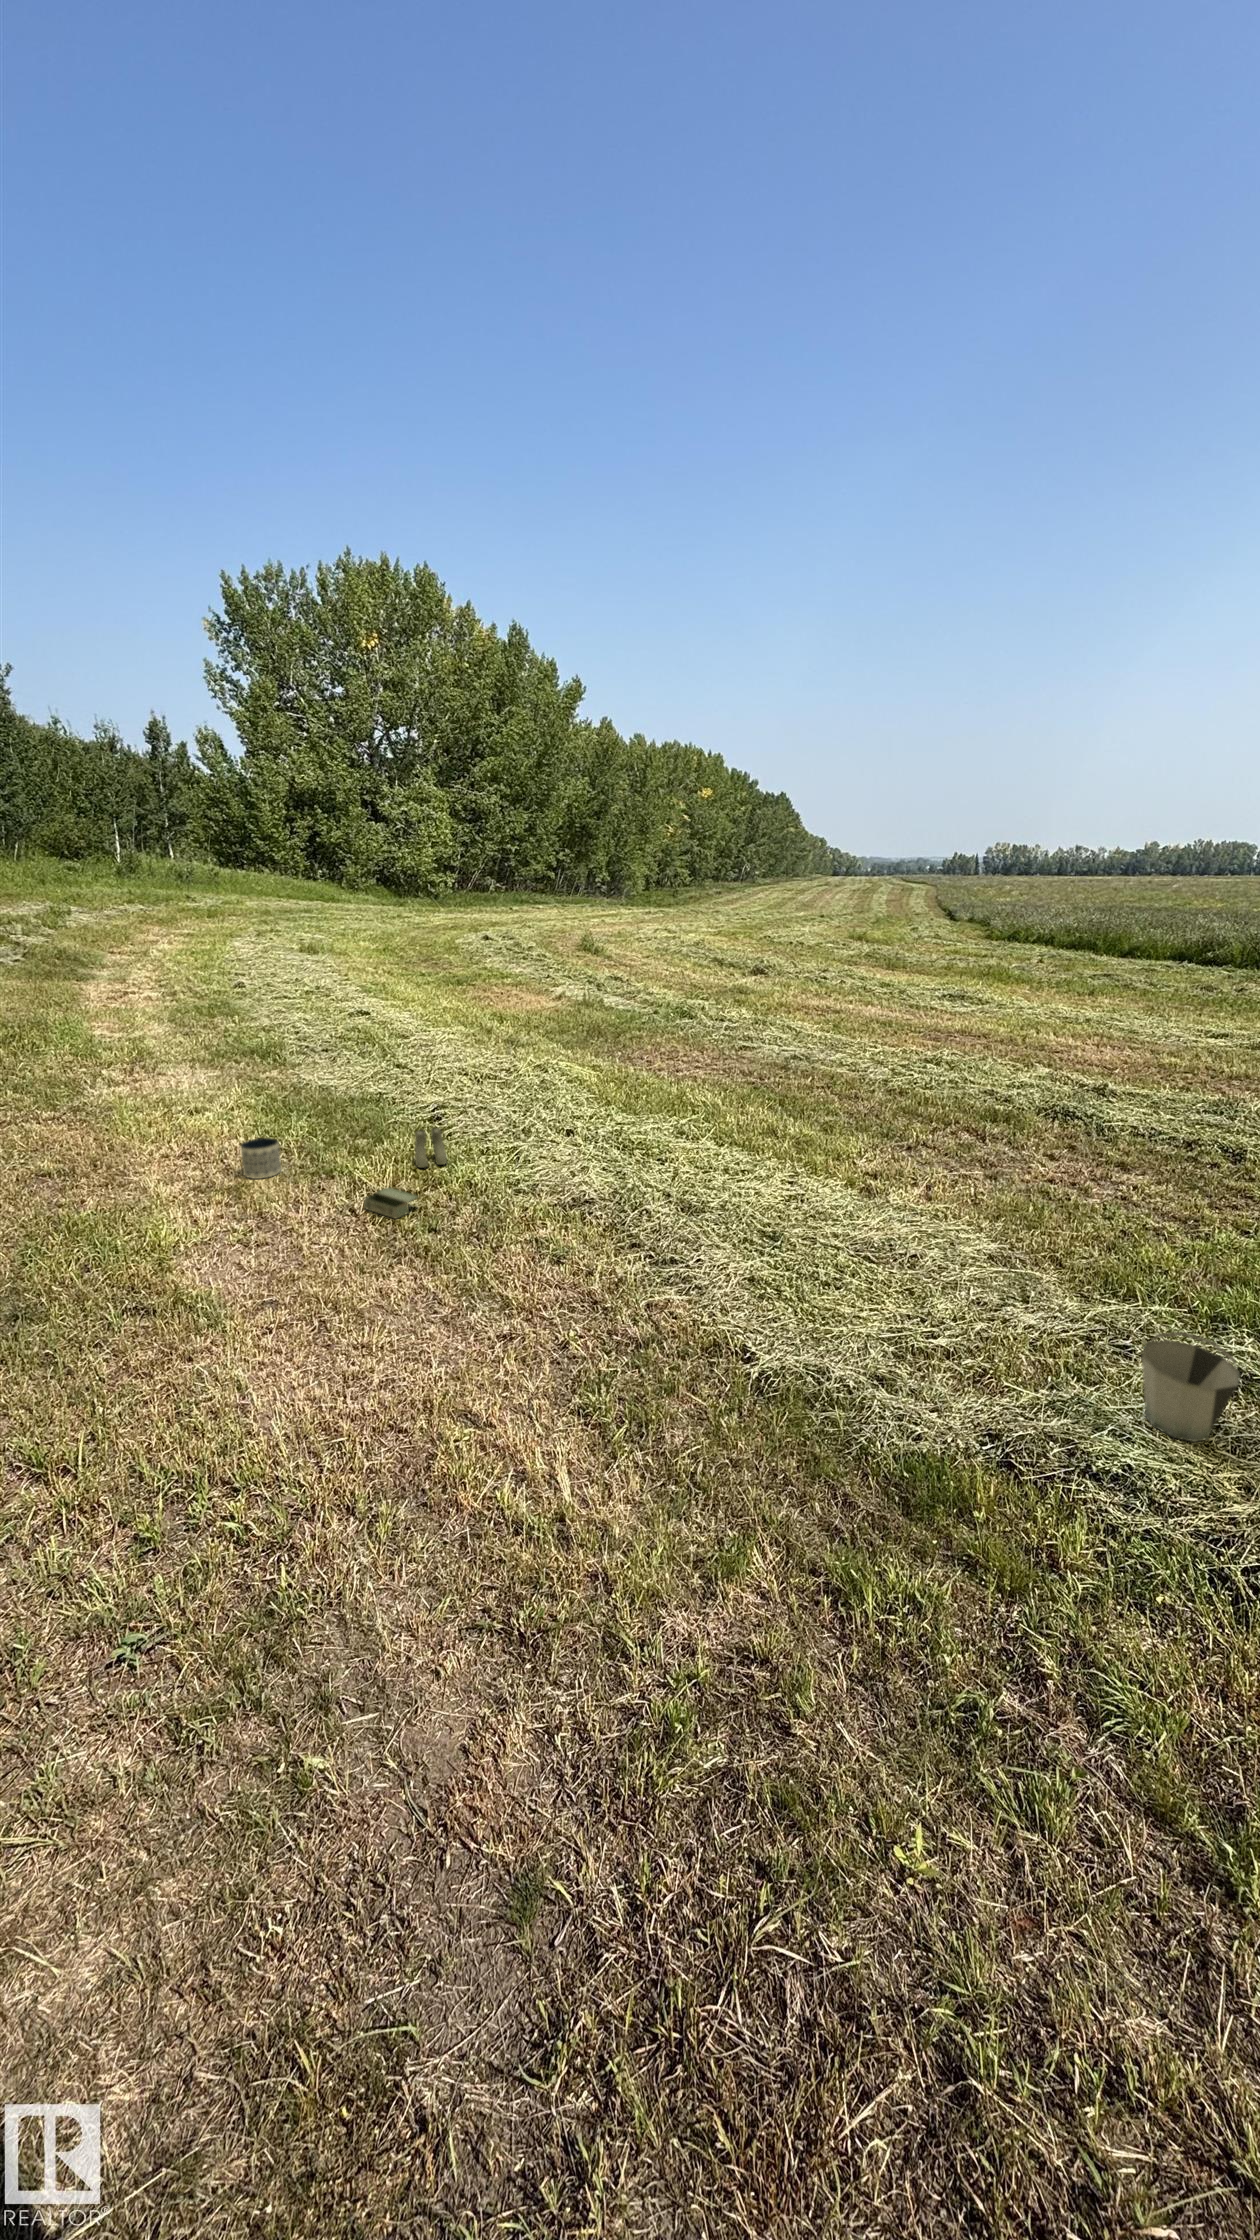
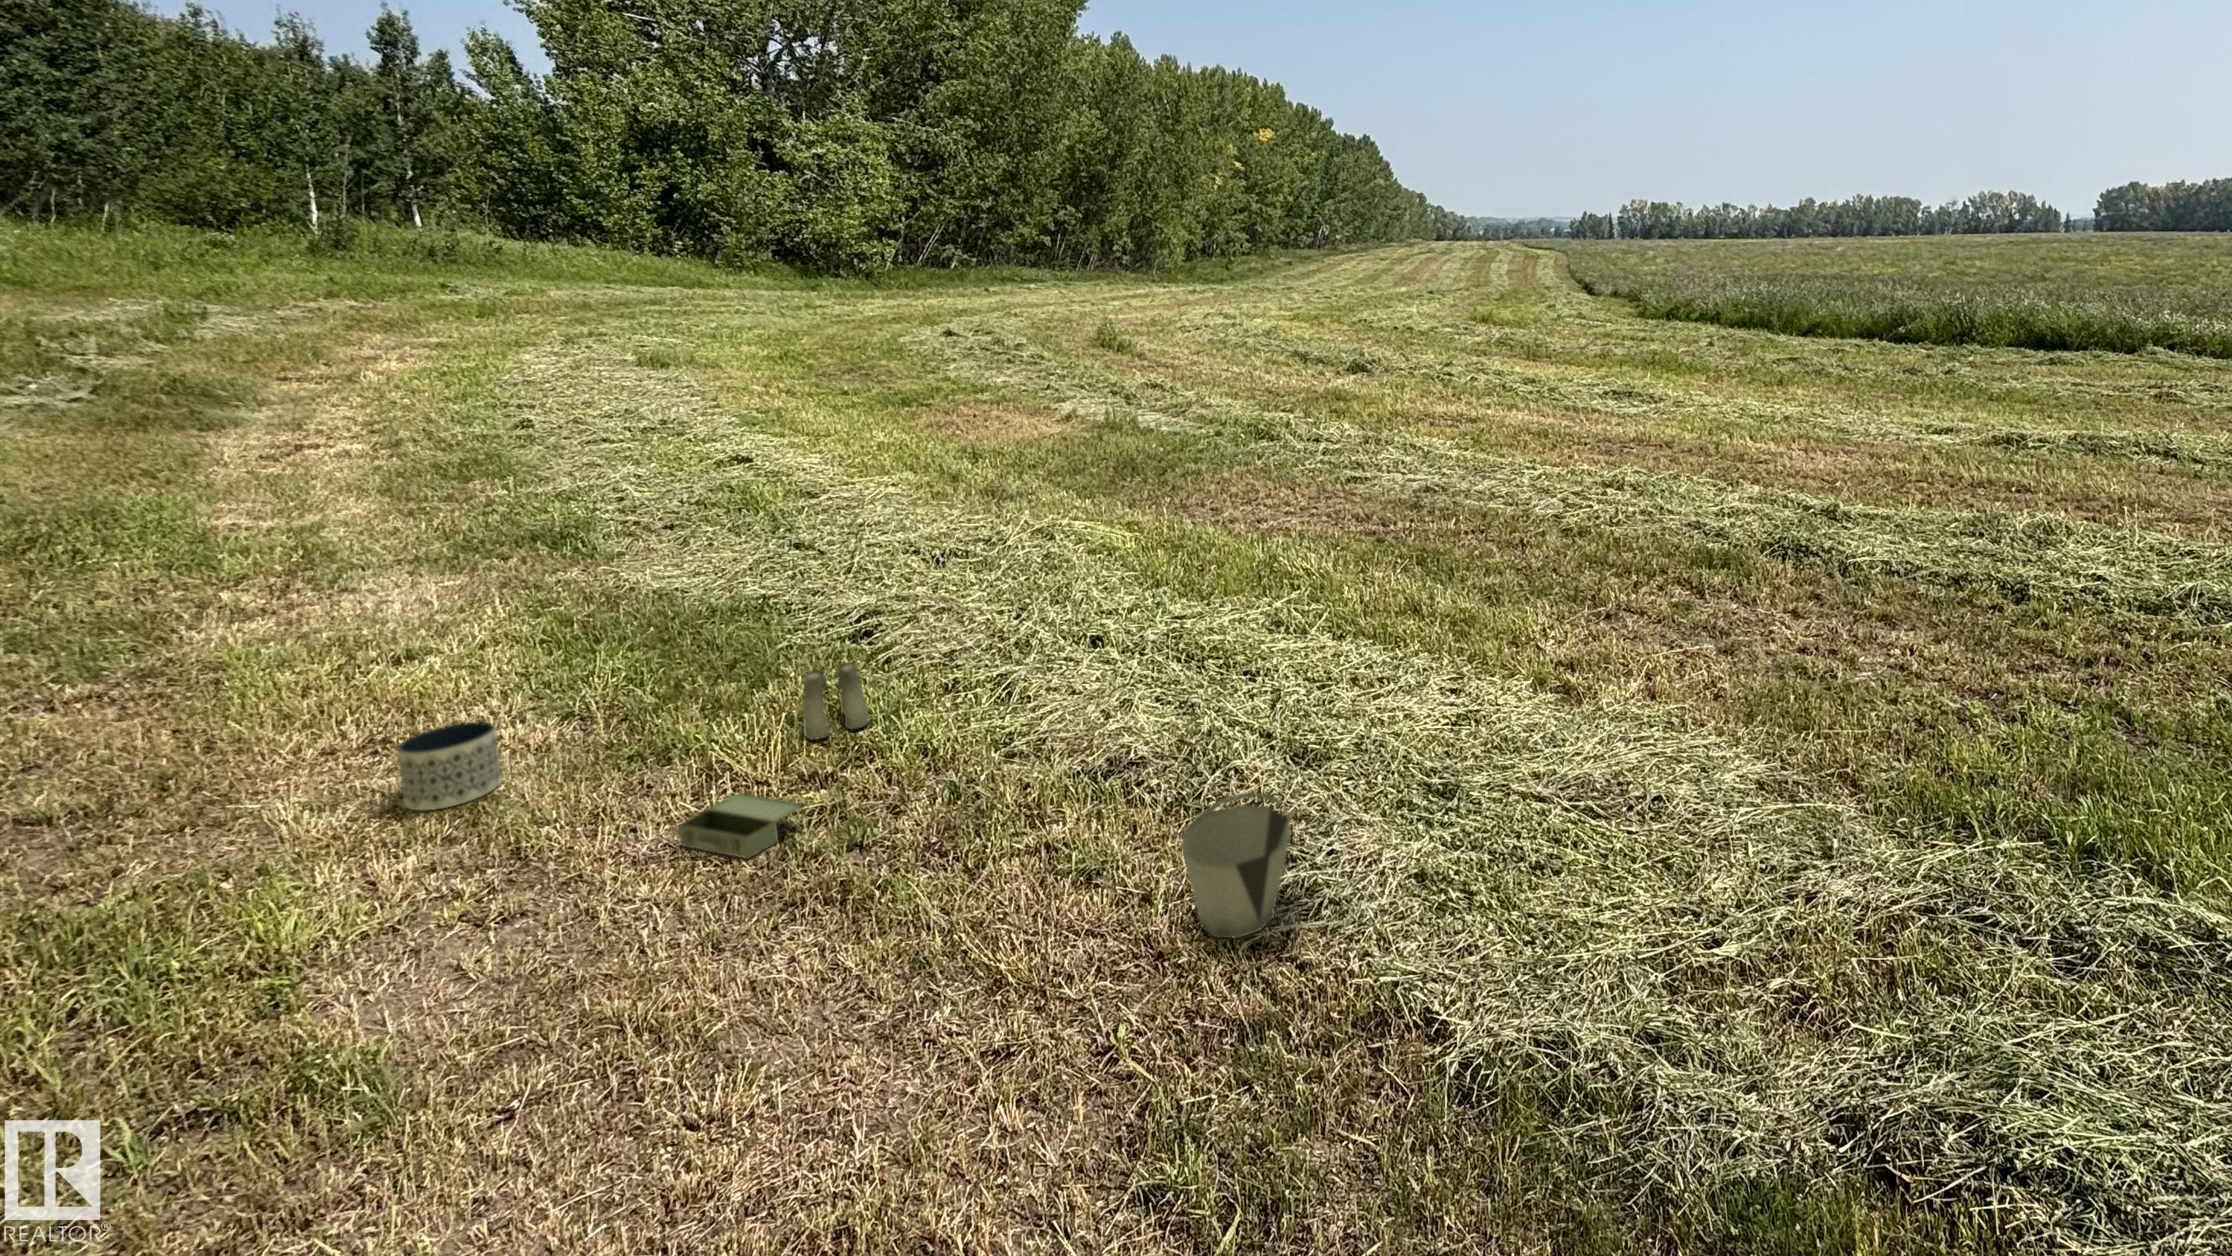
bucket: present [1142,1332,1240,1442] -> present [1181,791,1291,939]

